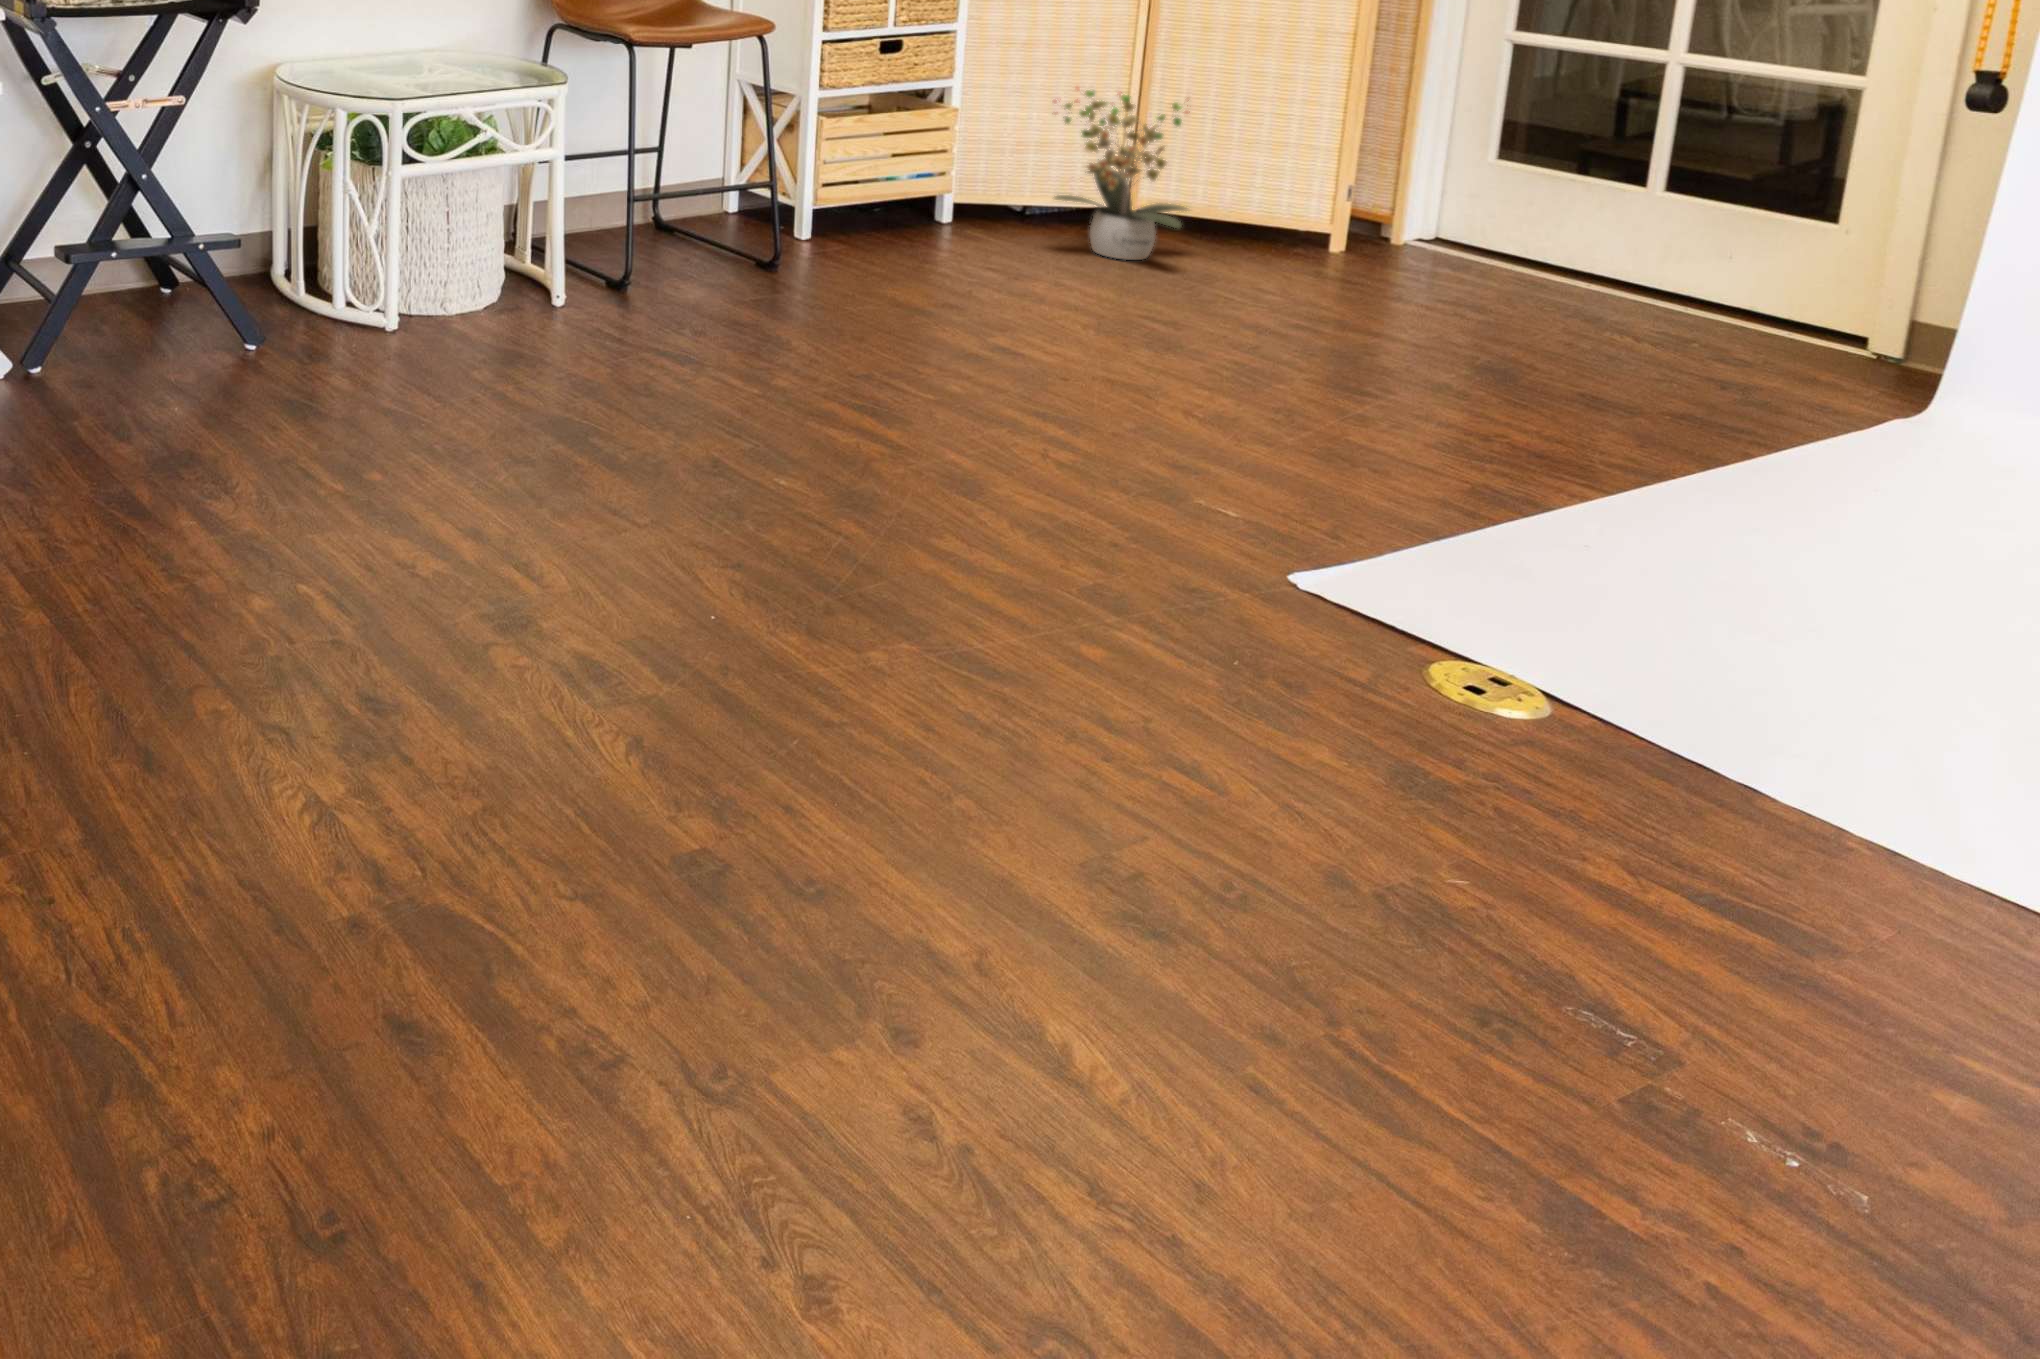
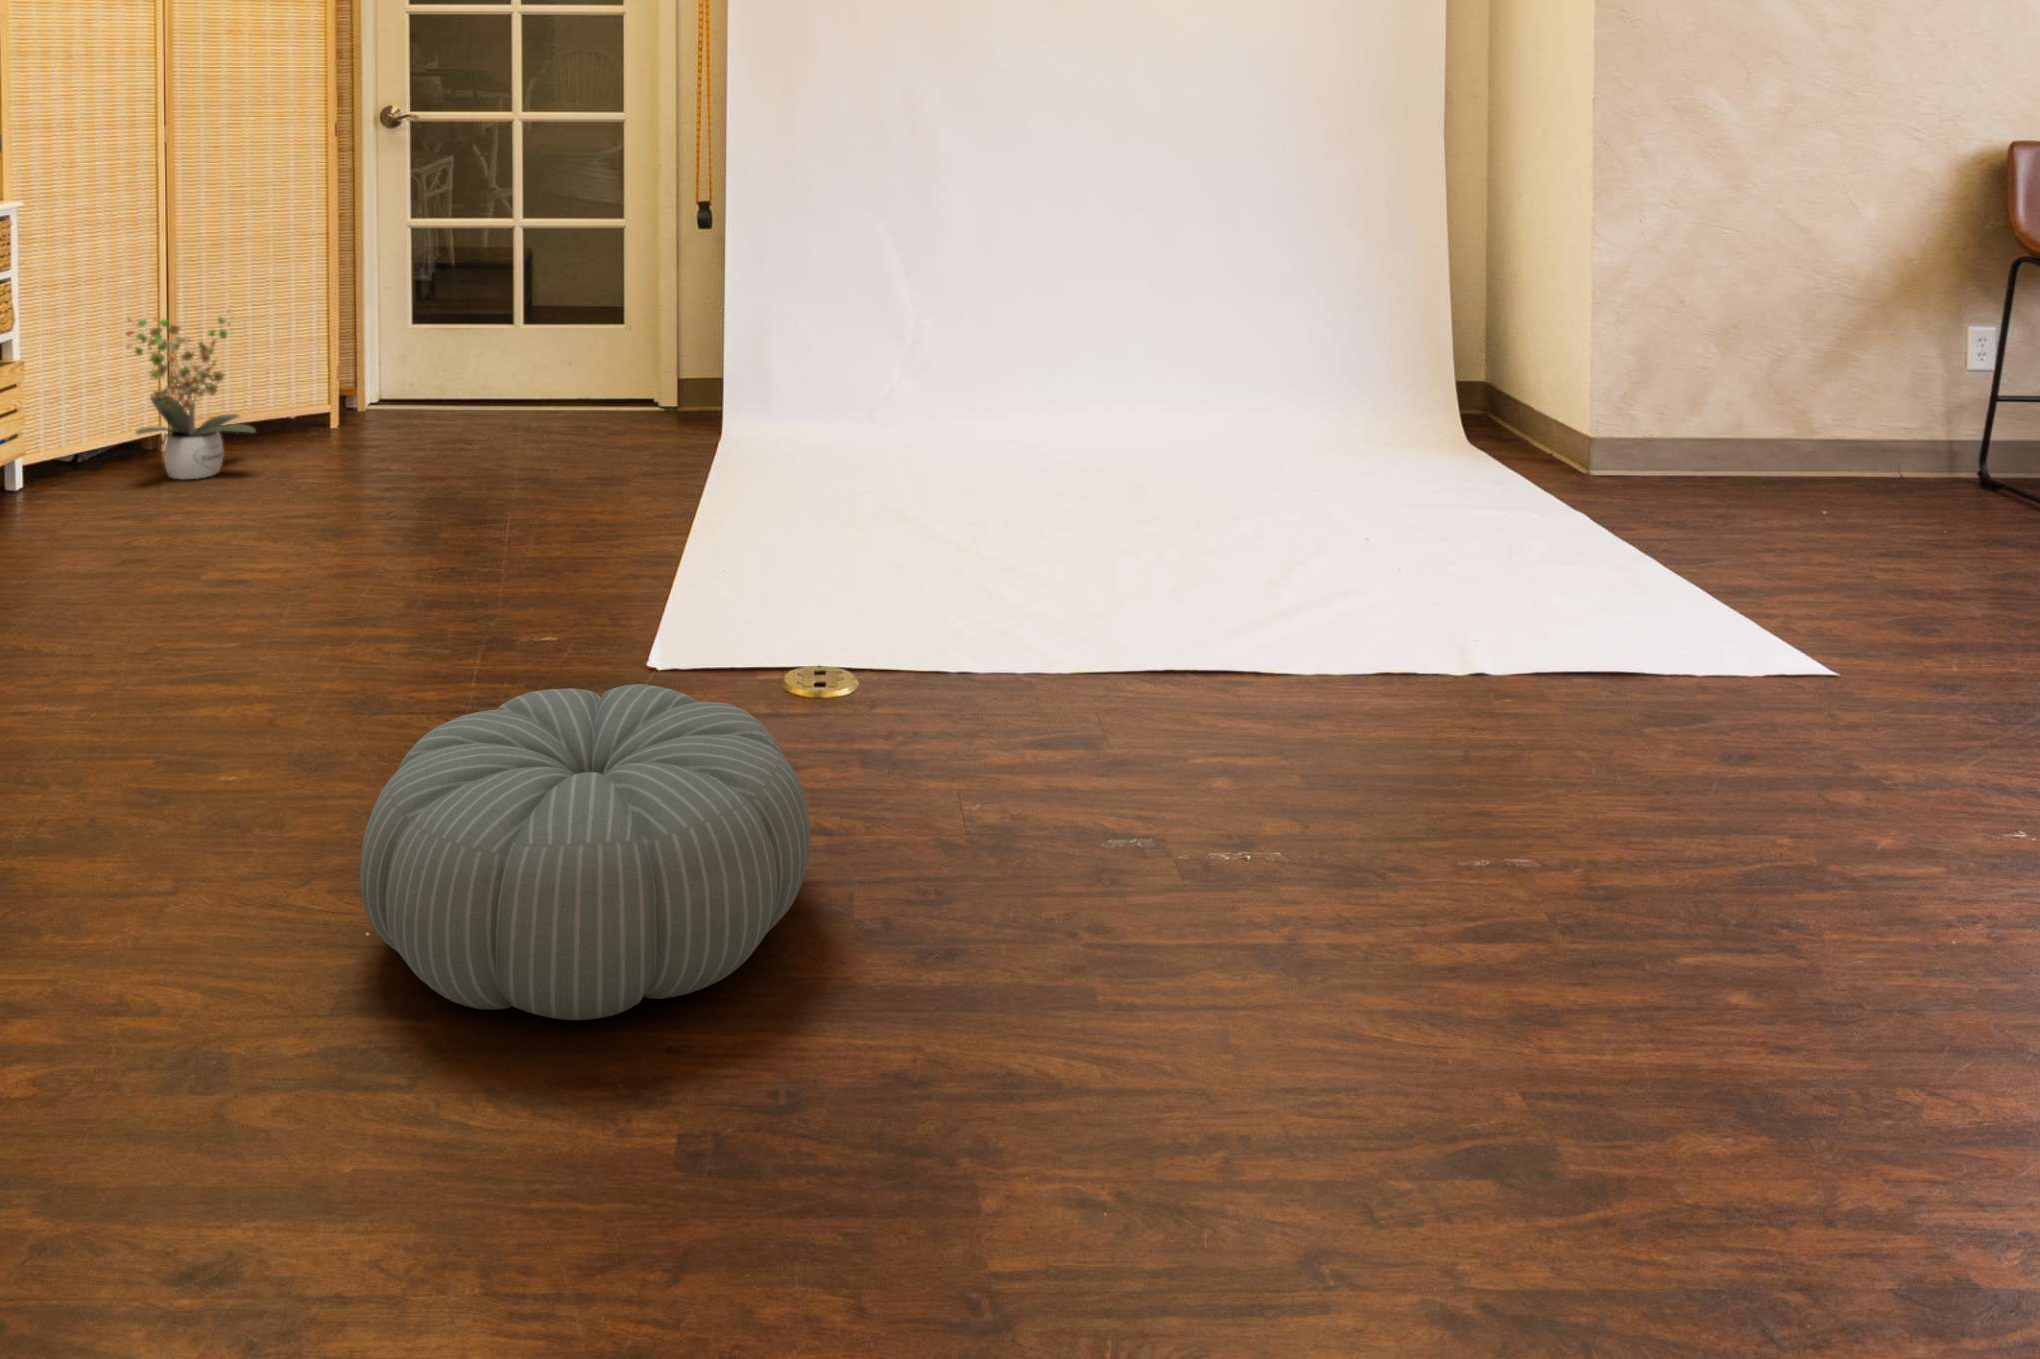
pouf: none [648,489,1118,814] -> present [360,684,810,1020]

